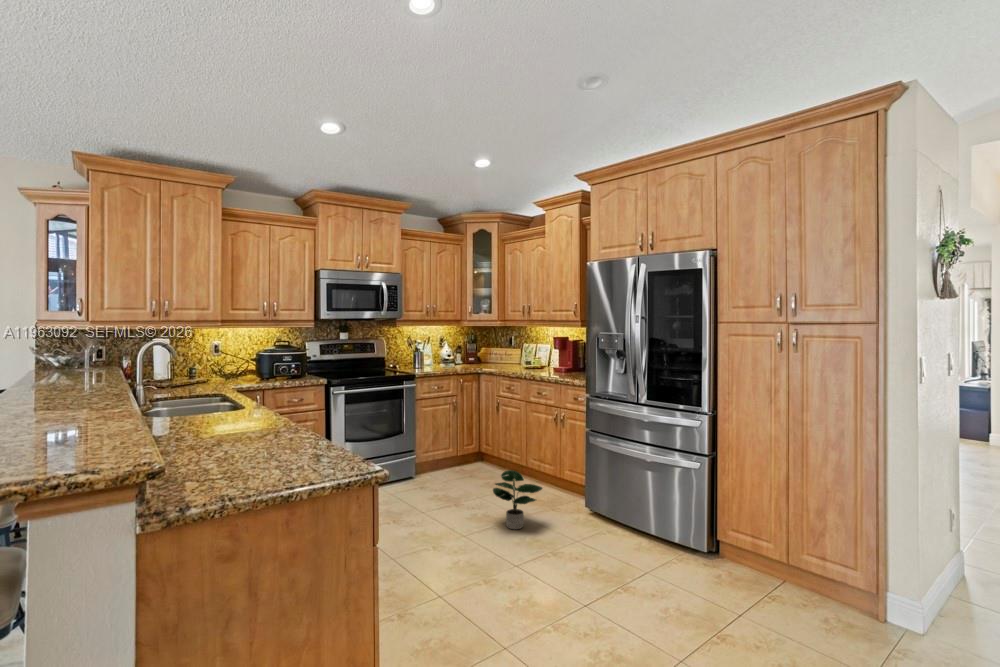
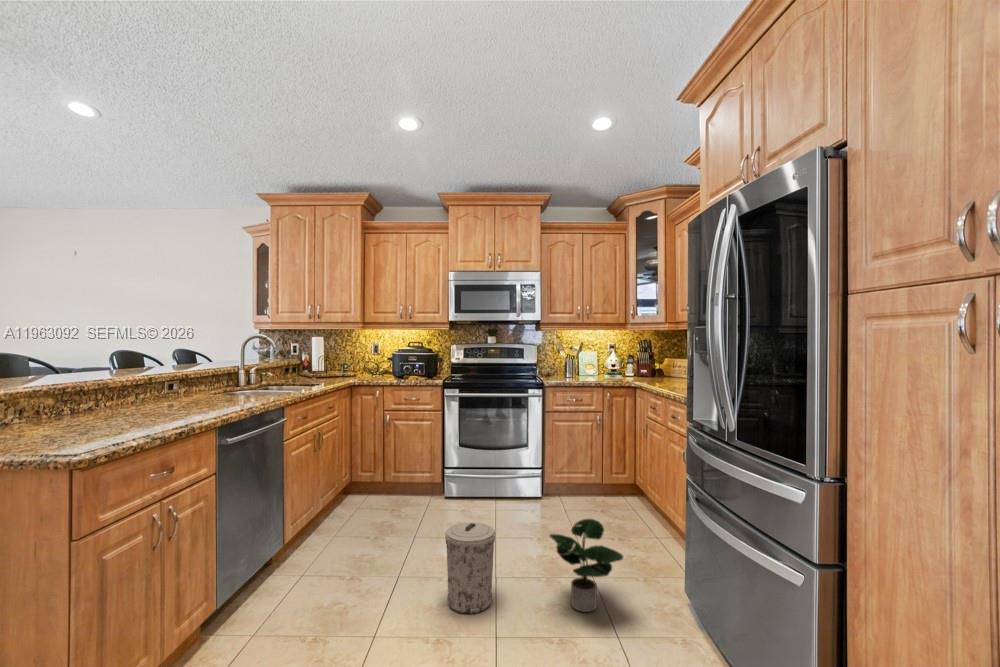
trash can: none [425,487,463,551] -> present [445,522,495,614]

